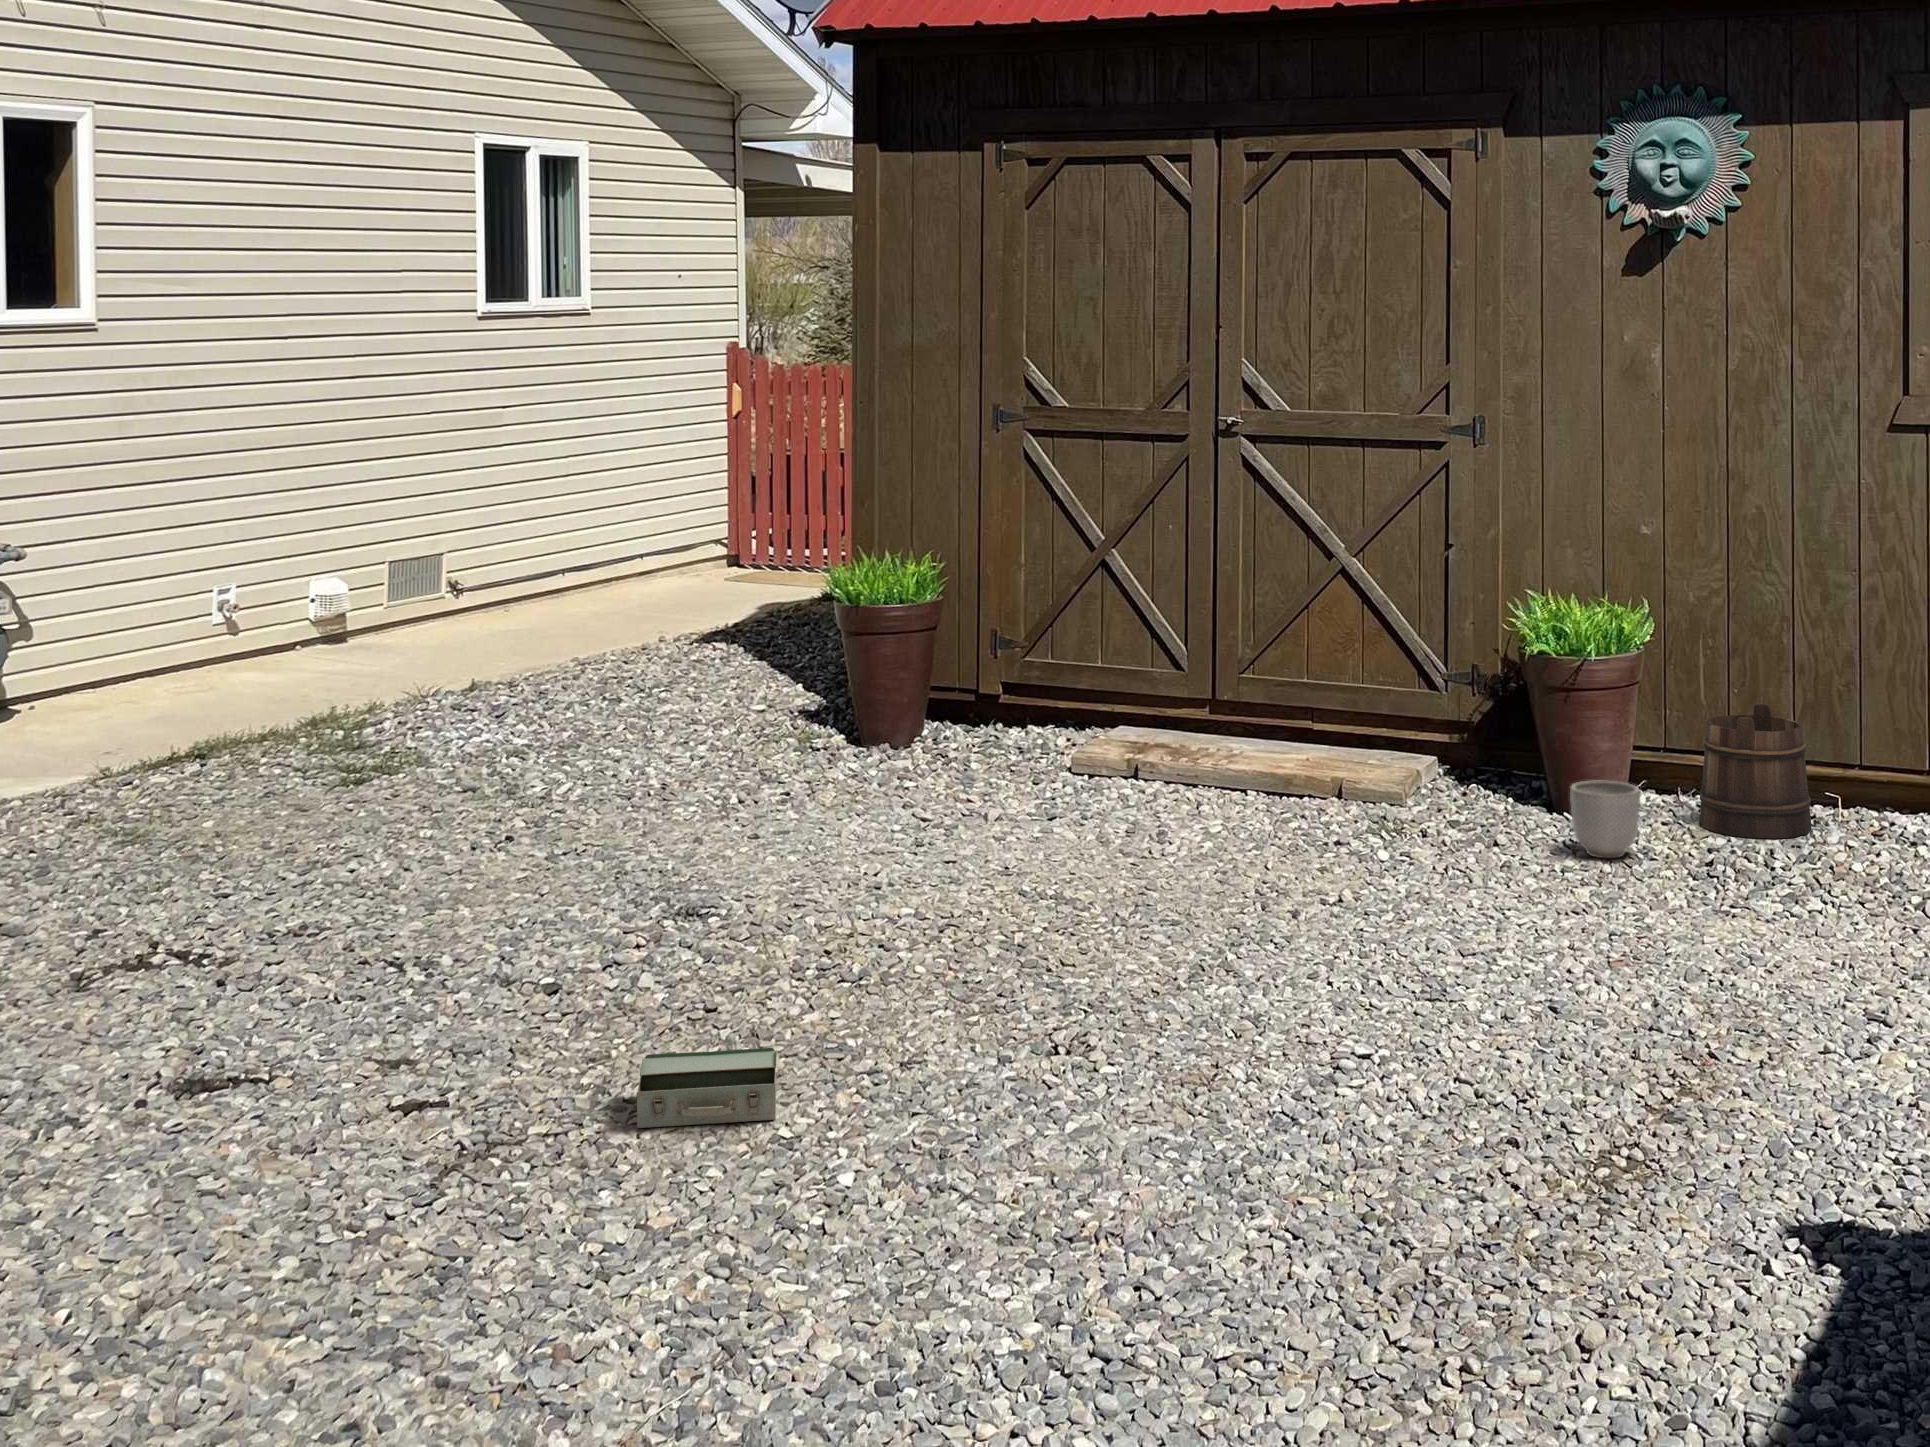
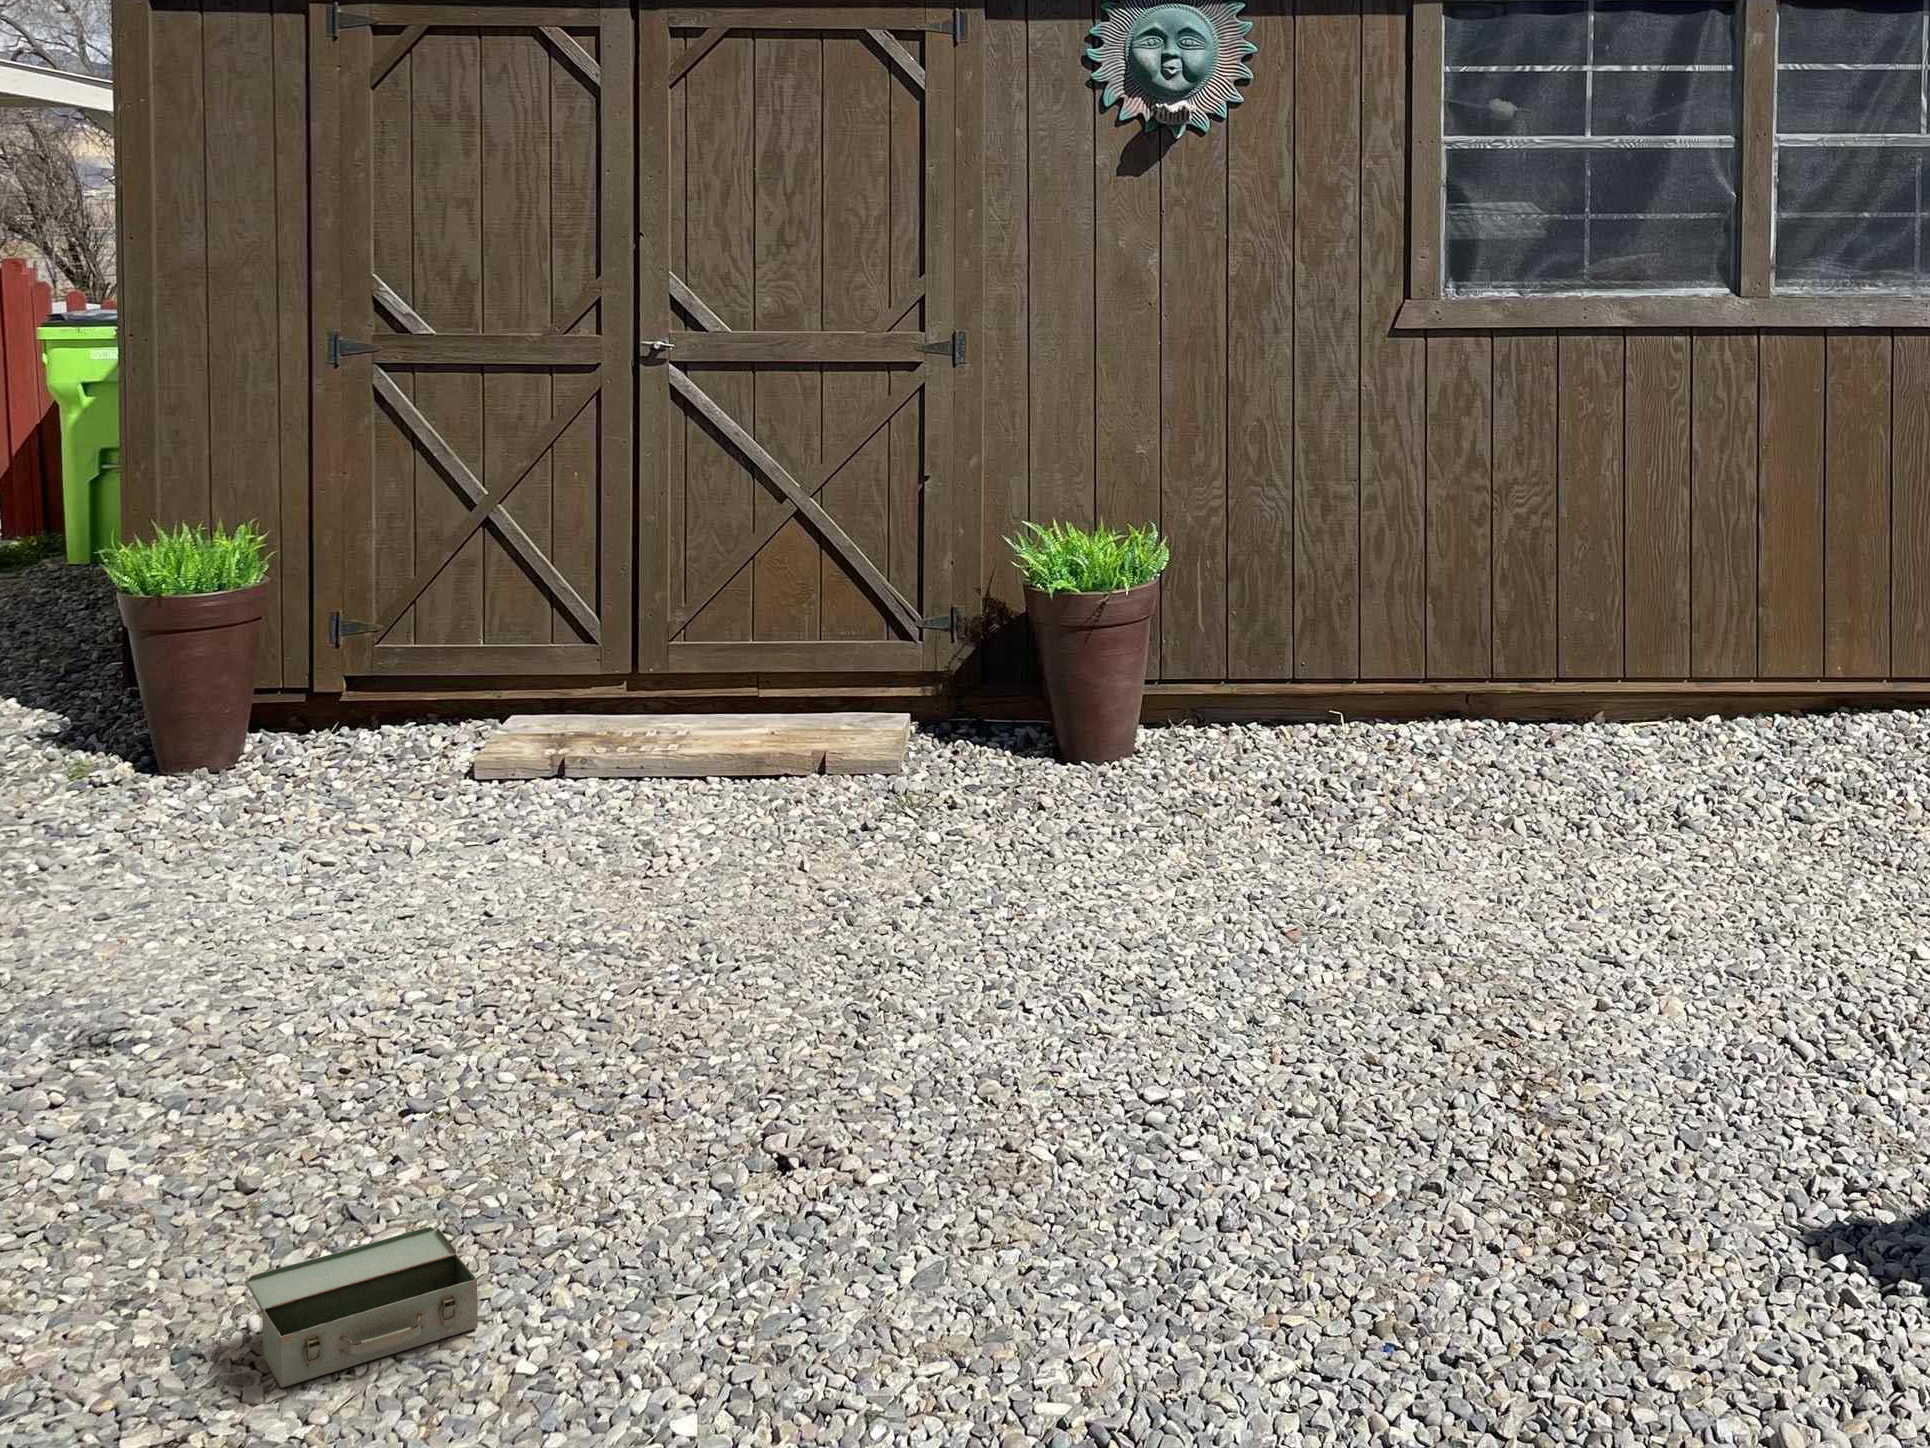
bucket: present [1700,703,1812,838] -> none [1217,625,1330,767]
planter: present [1570,780,1640,858] -> none [1124,724,1197,808]

